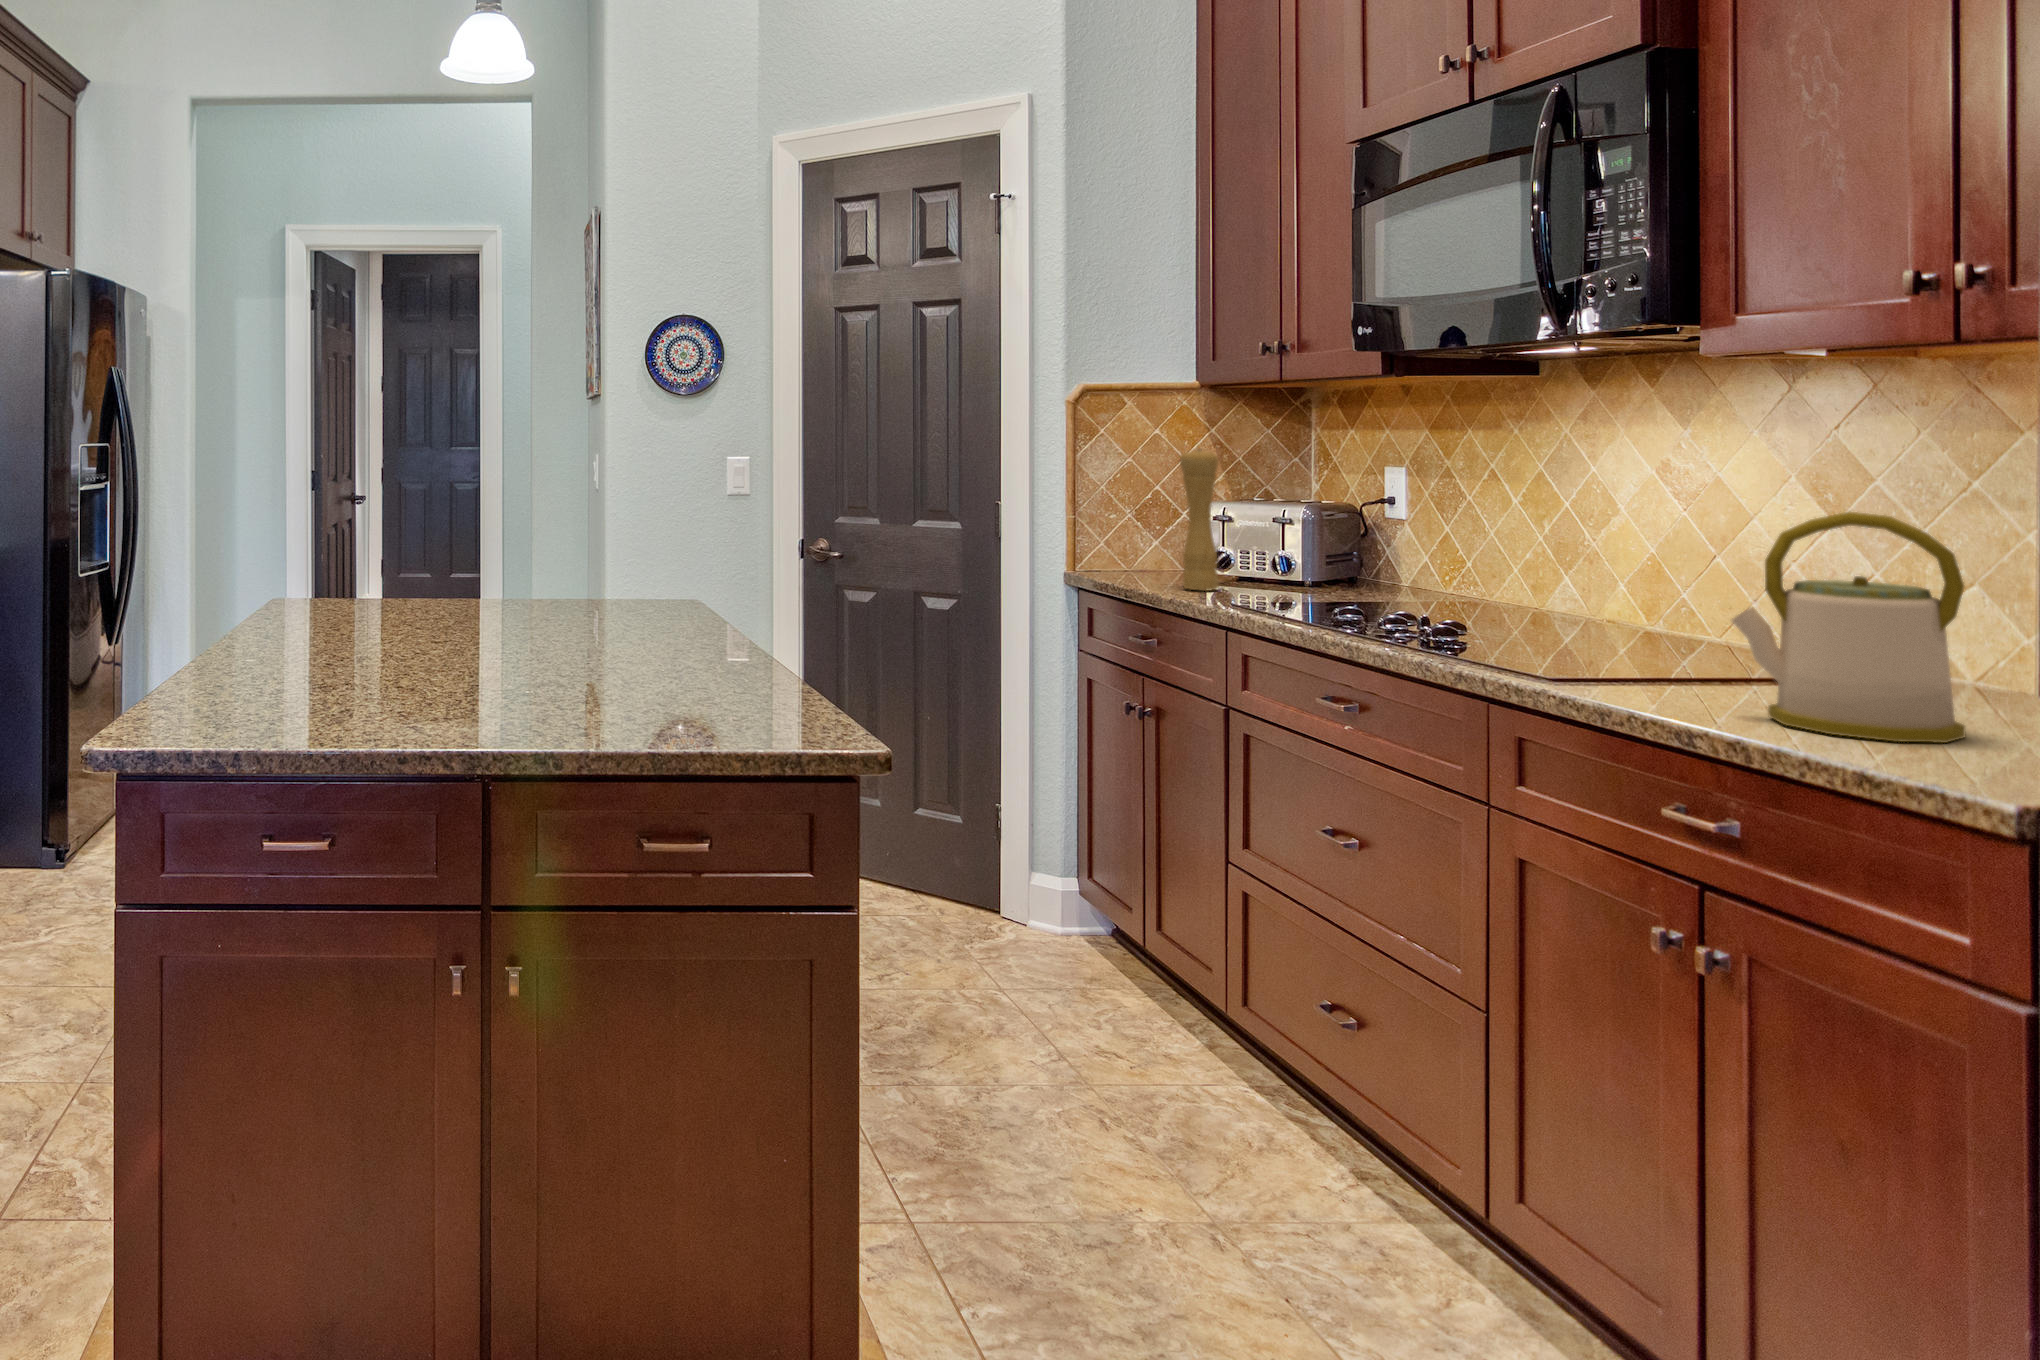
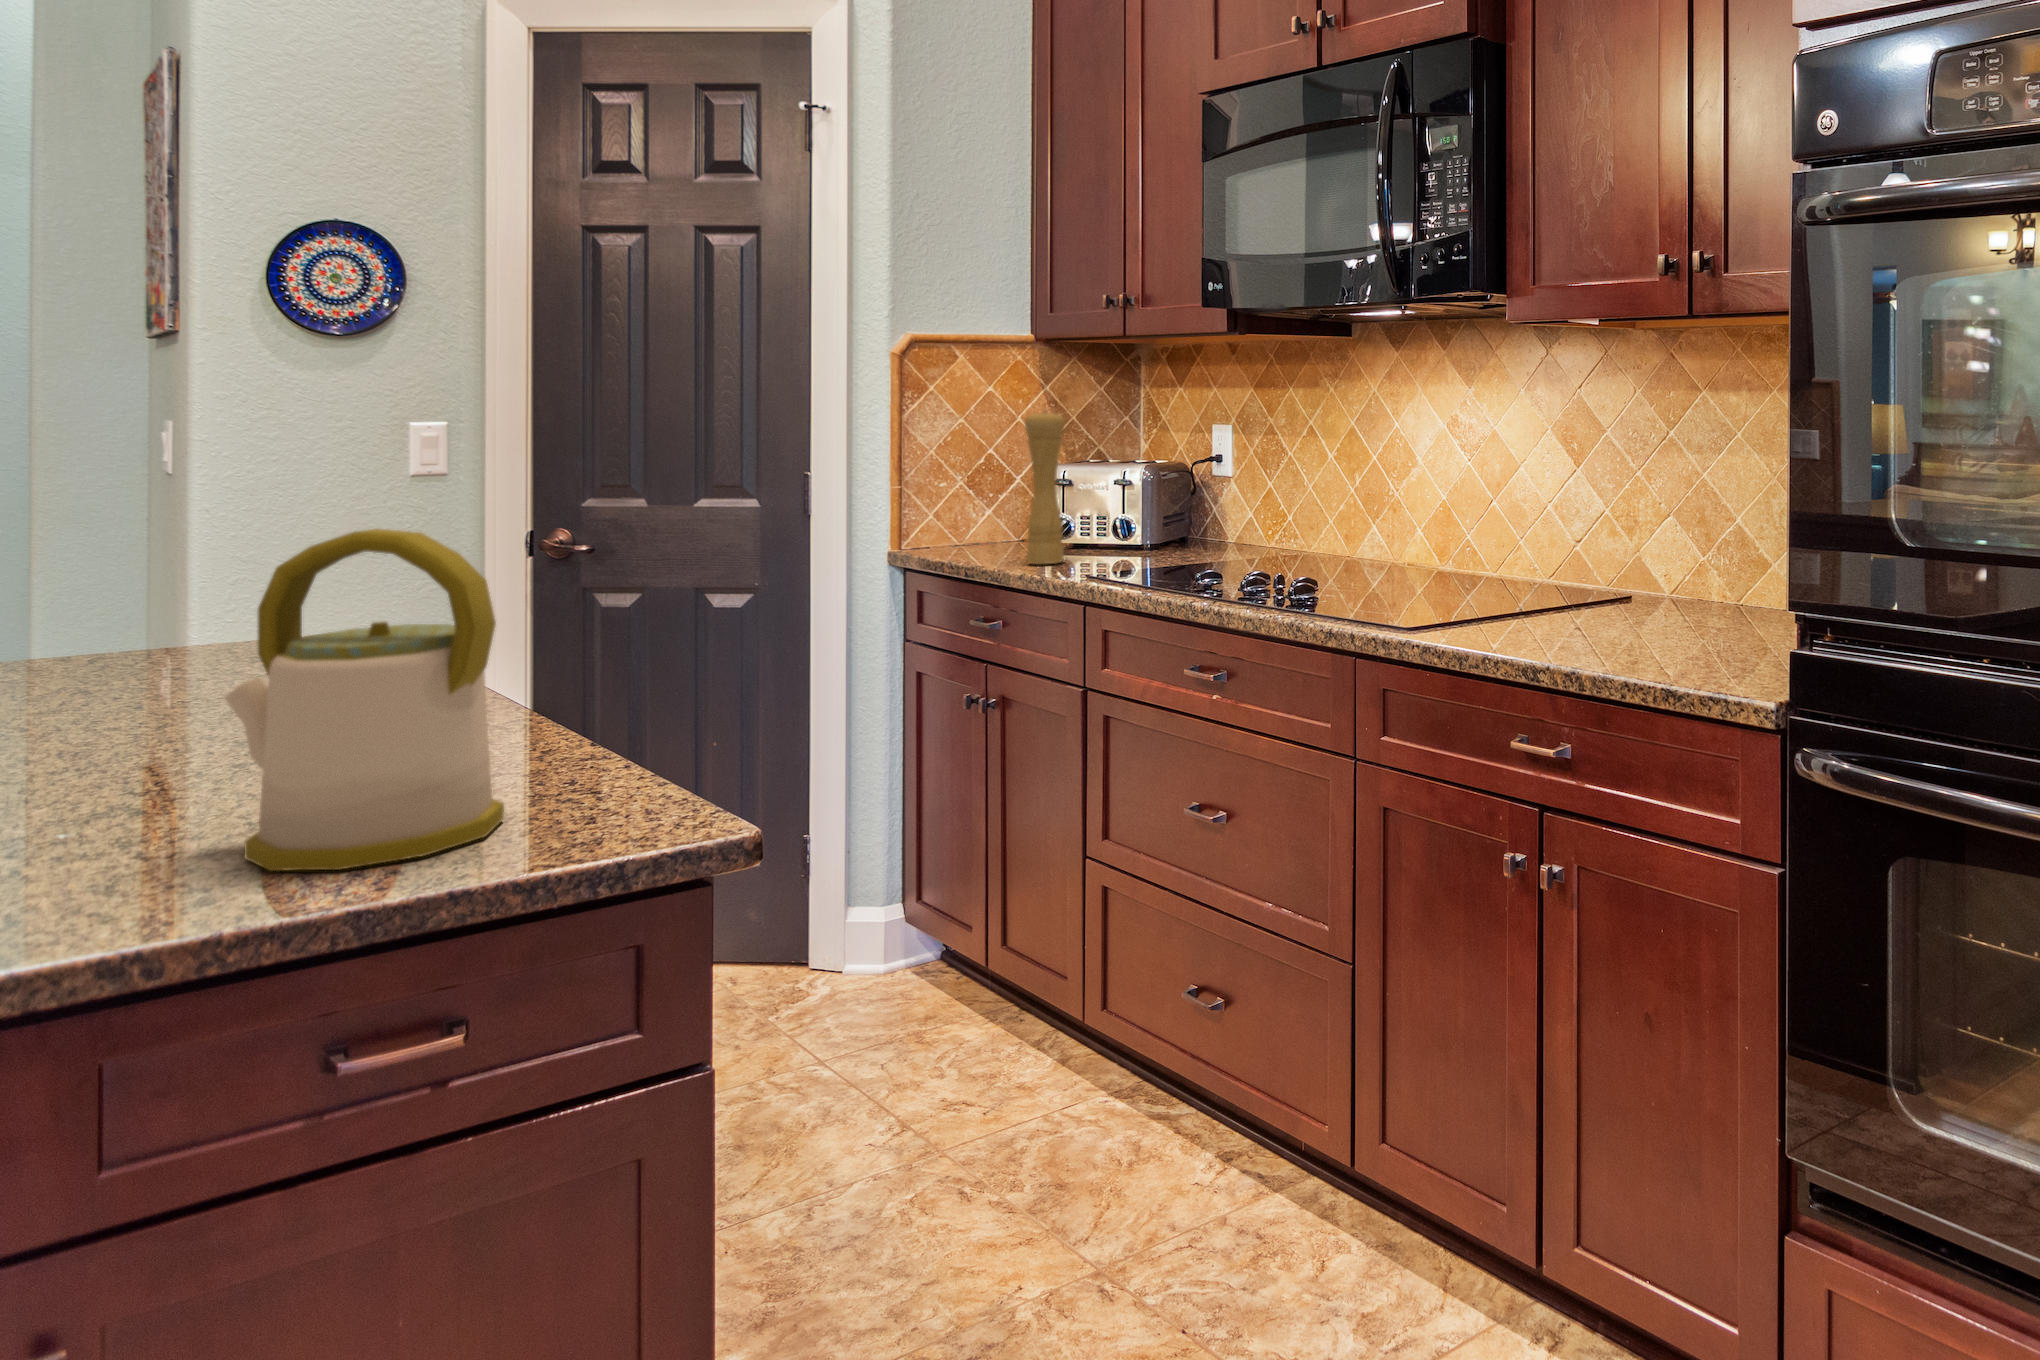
kettle: present [1732,512,1966,743] -> present [225,529,504,871]

